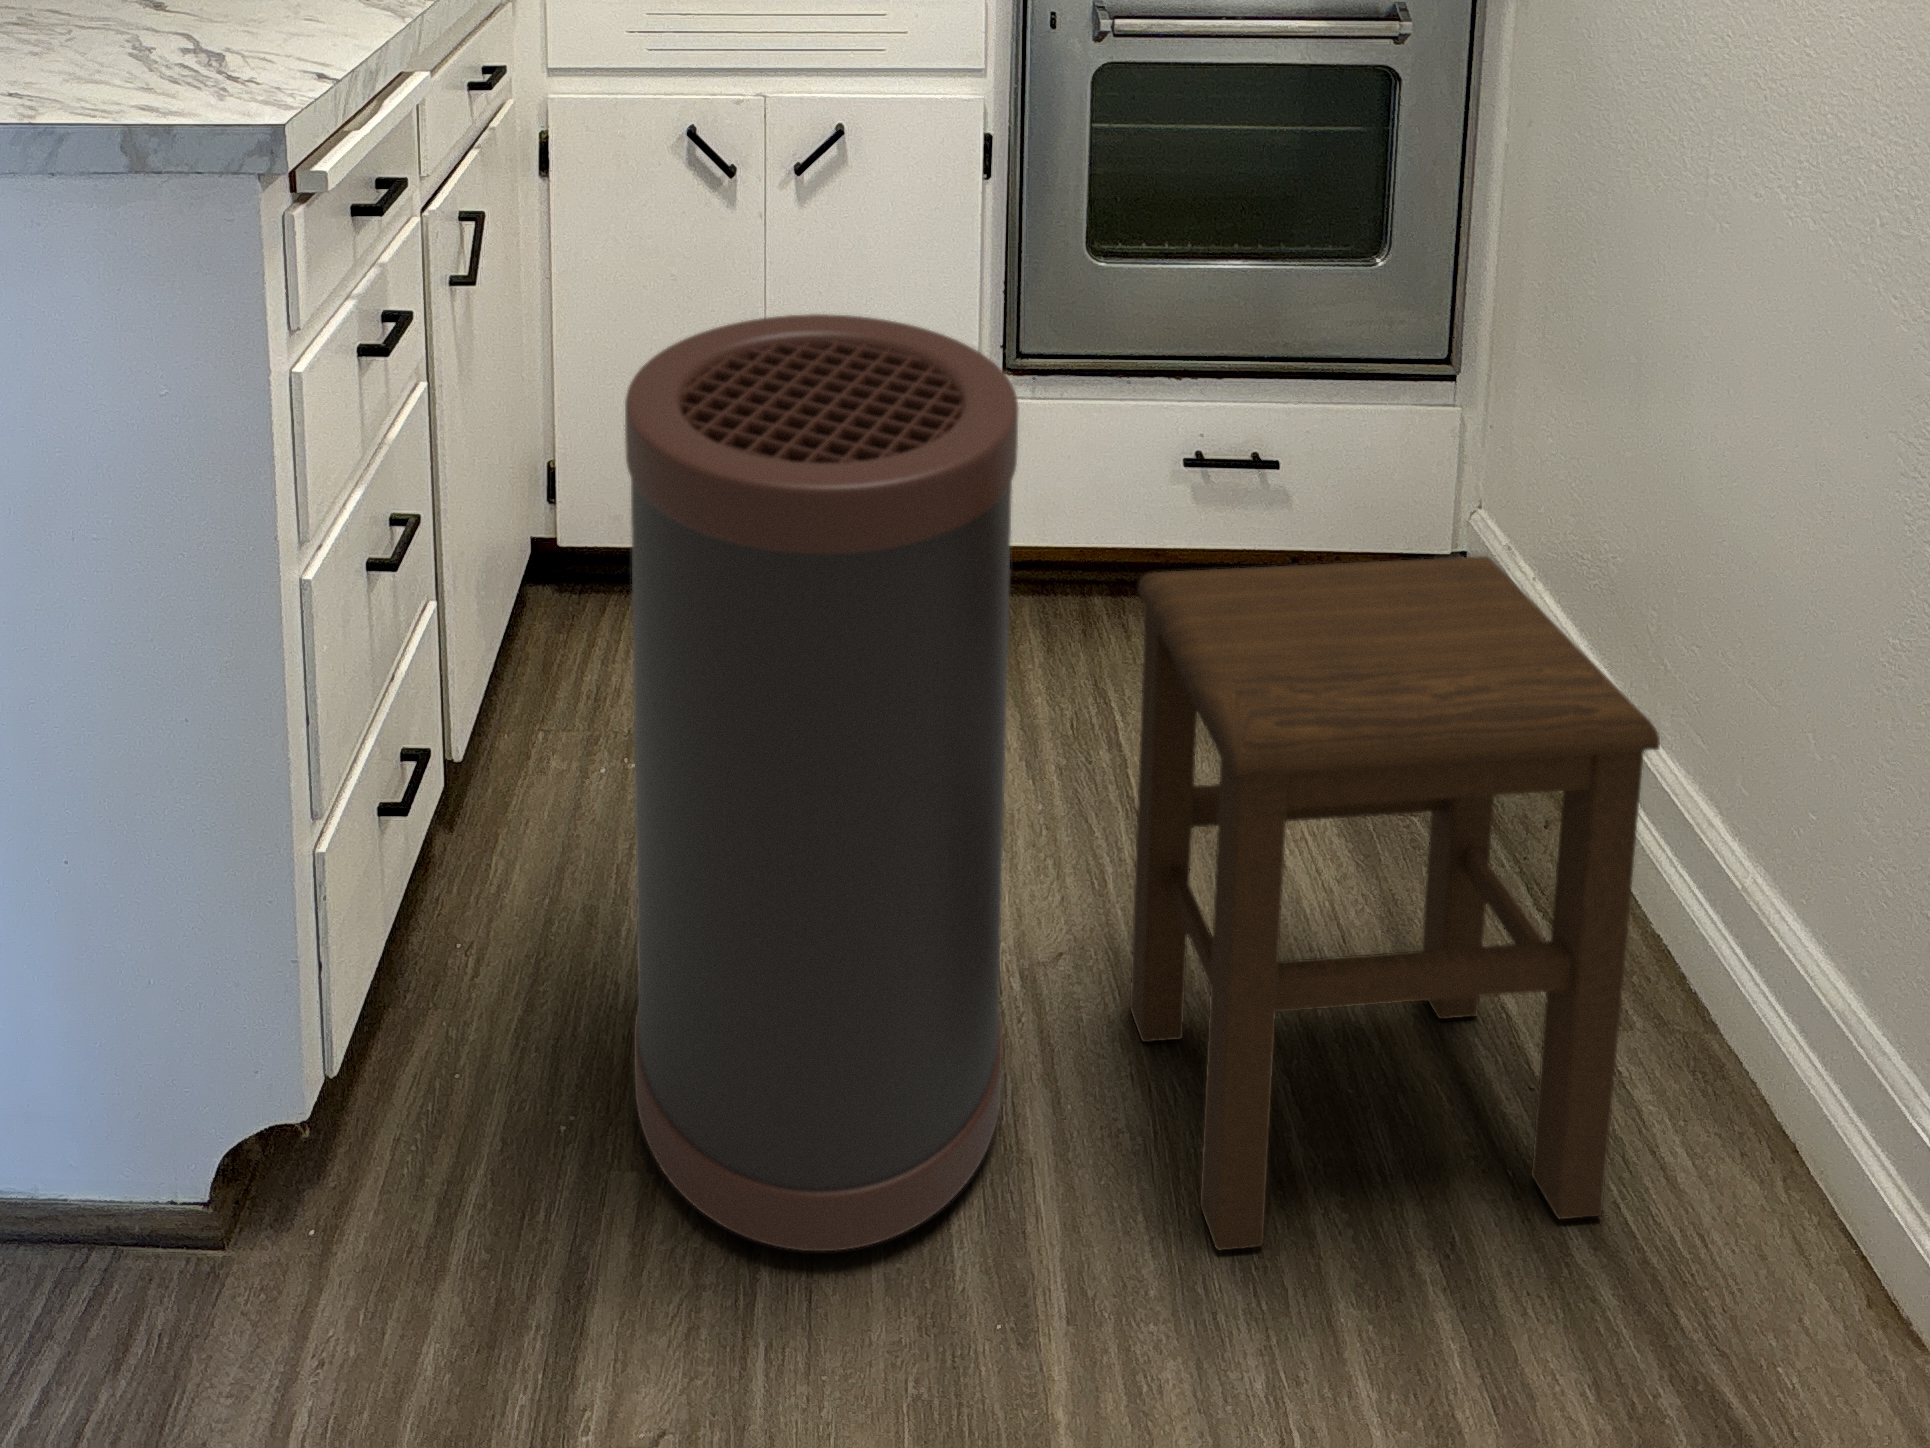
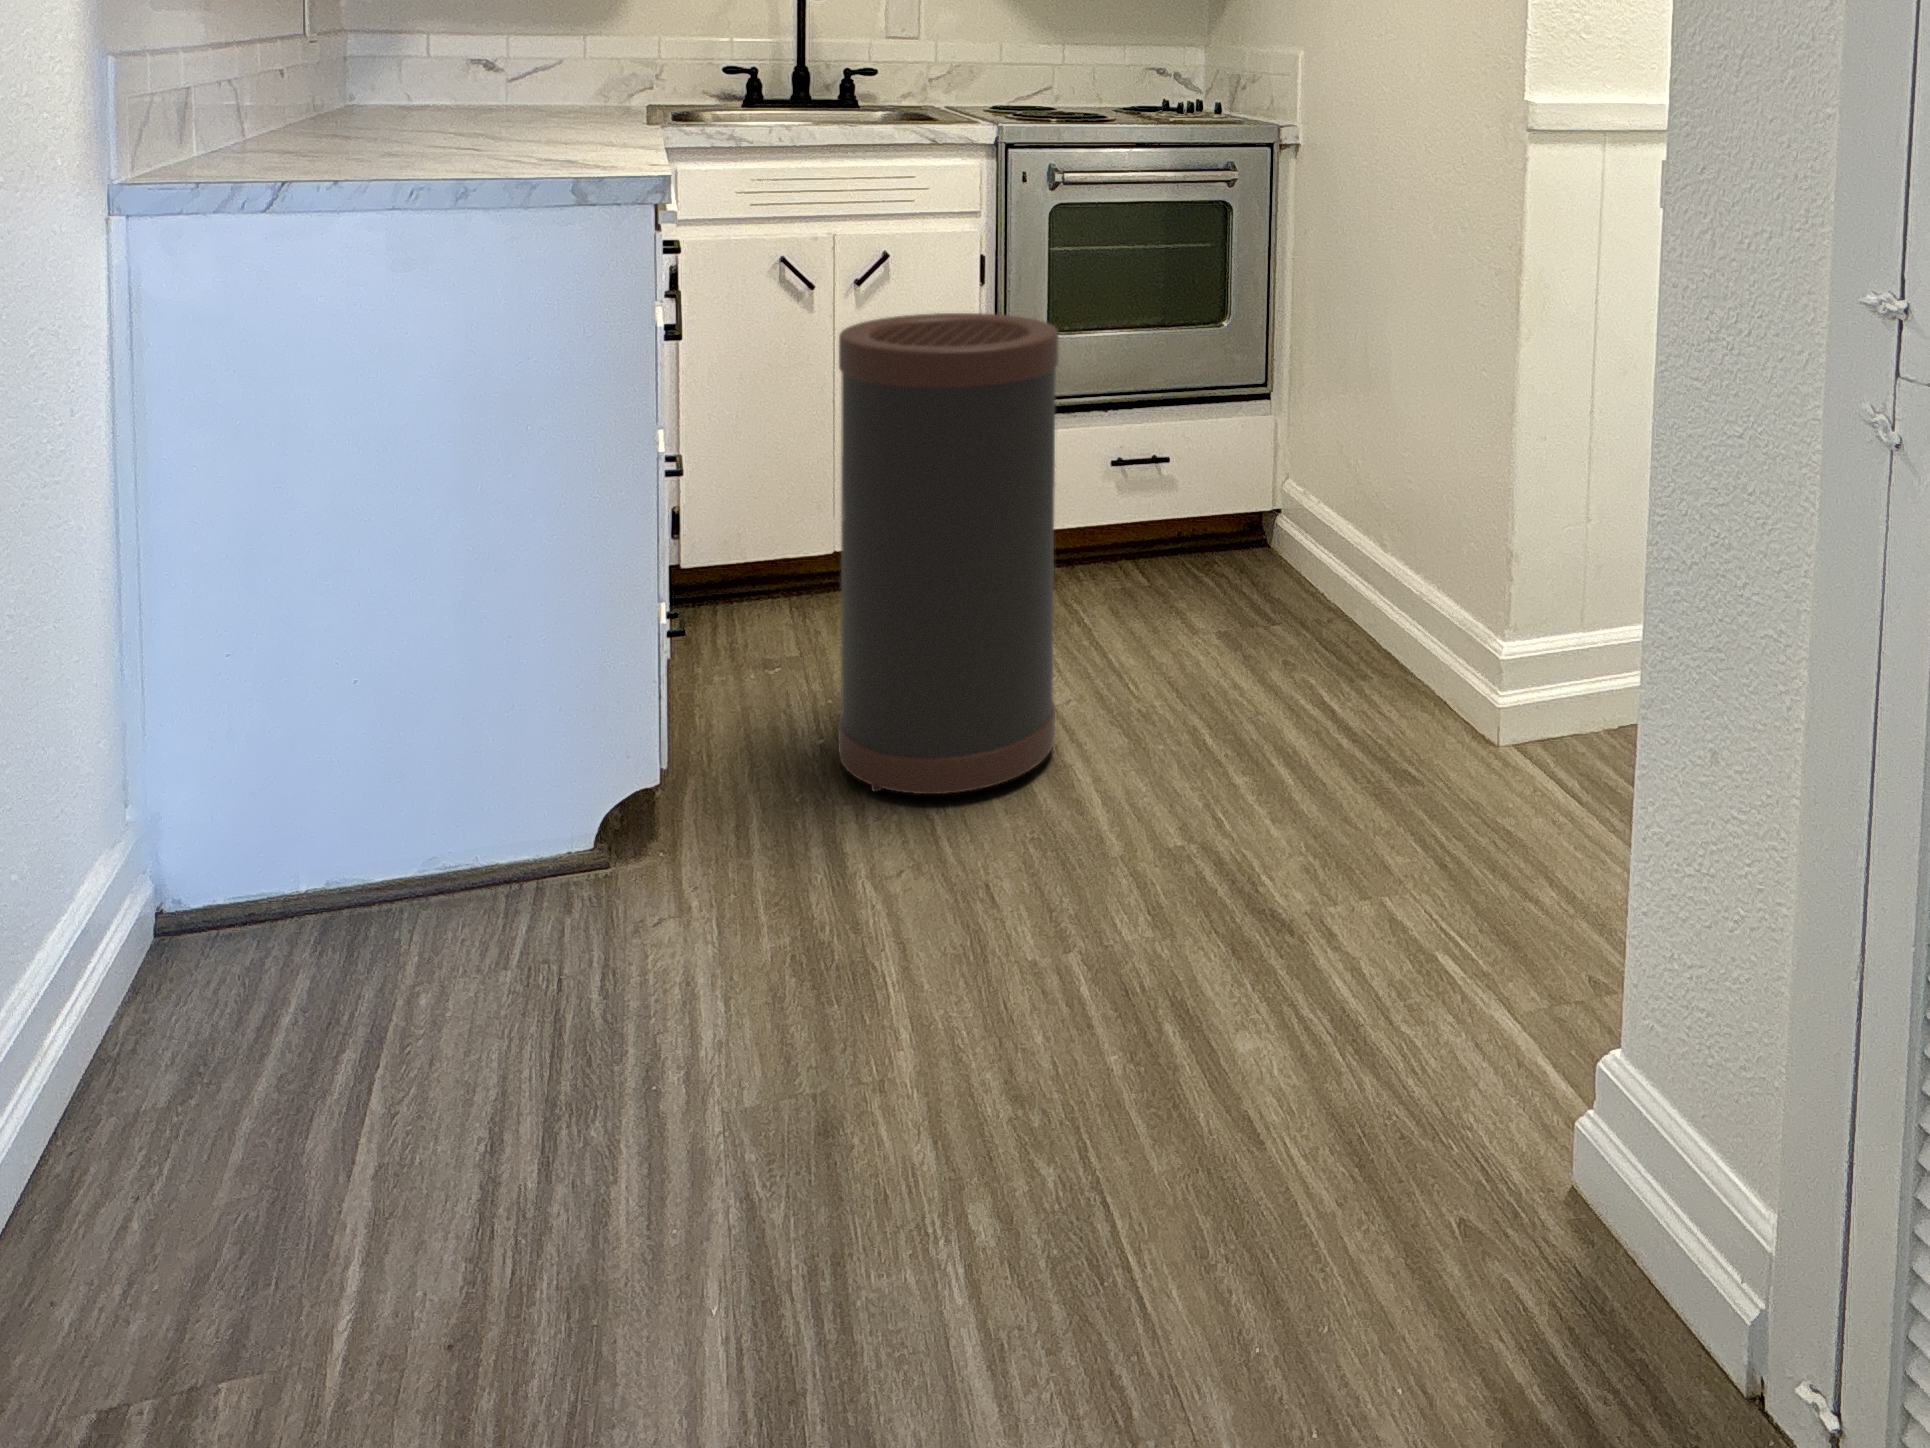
stool: present [1130,556,1660,1250] -> none [1114,421,1367,761]

